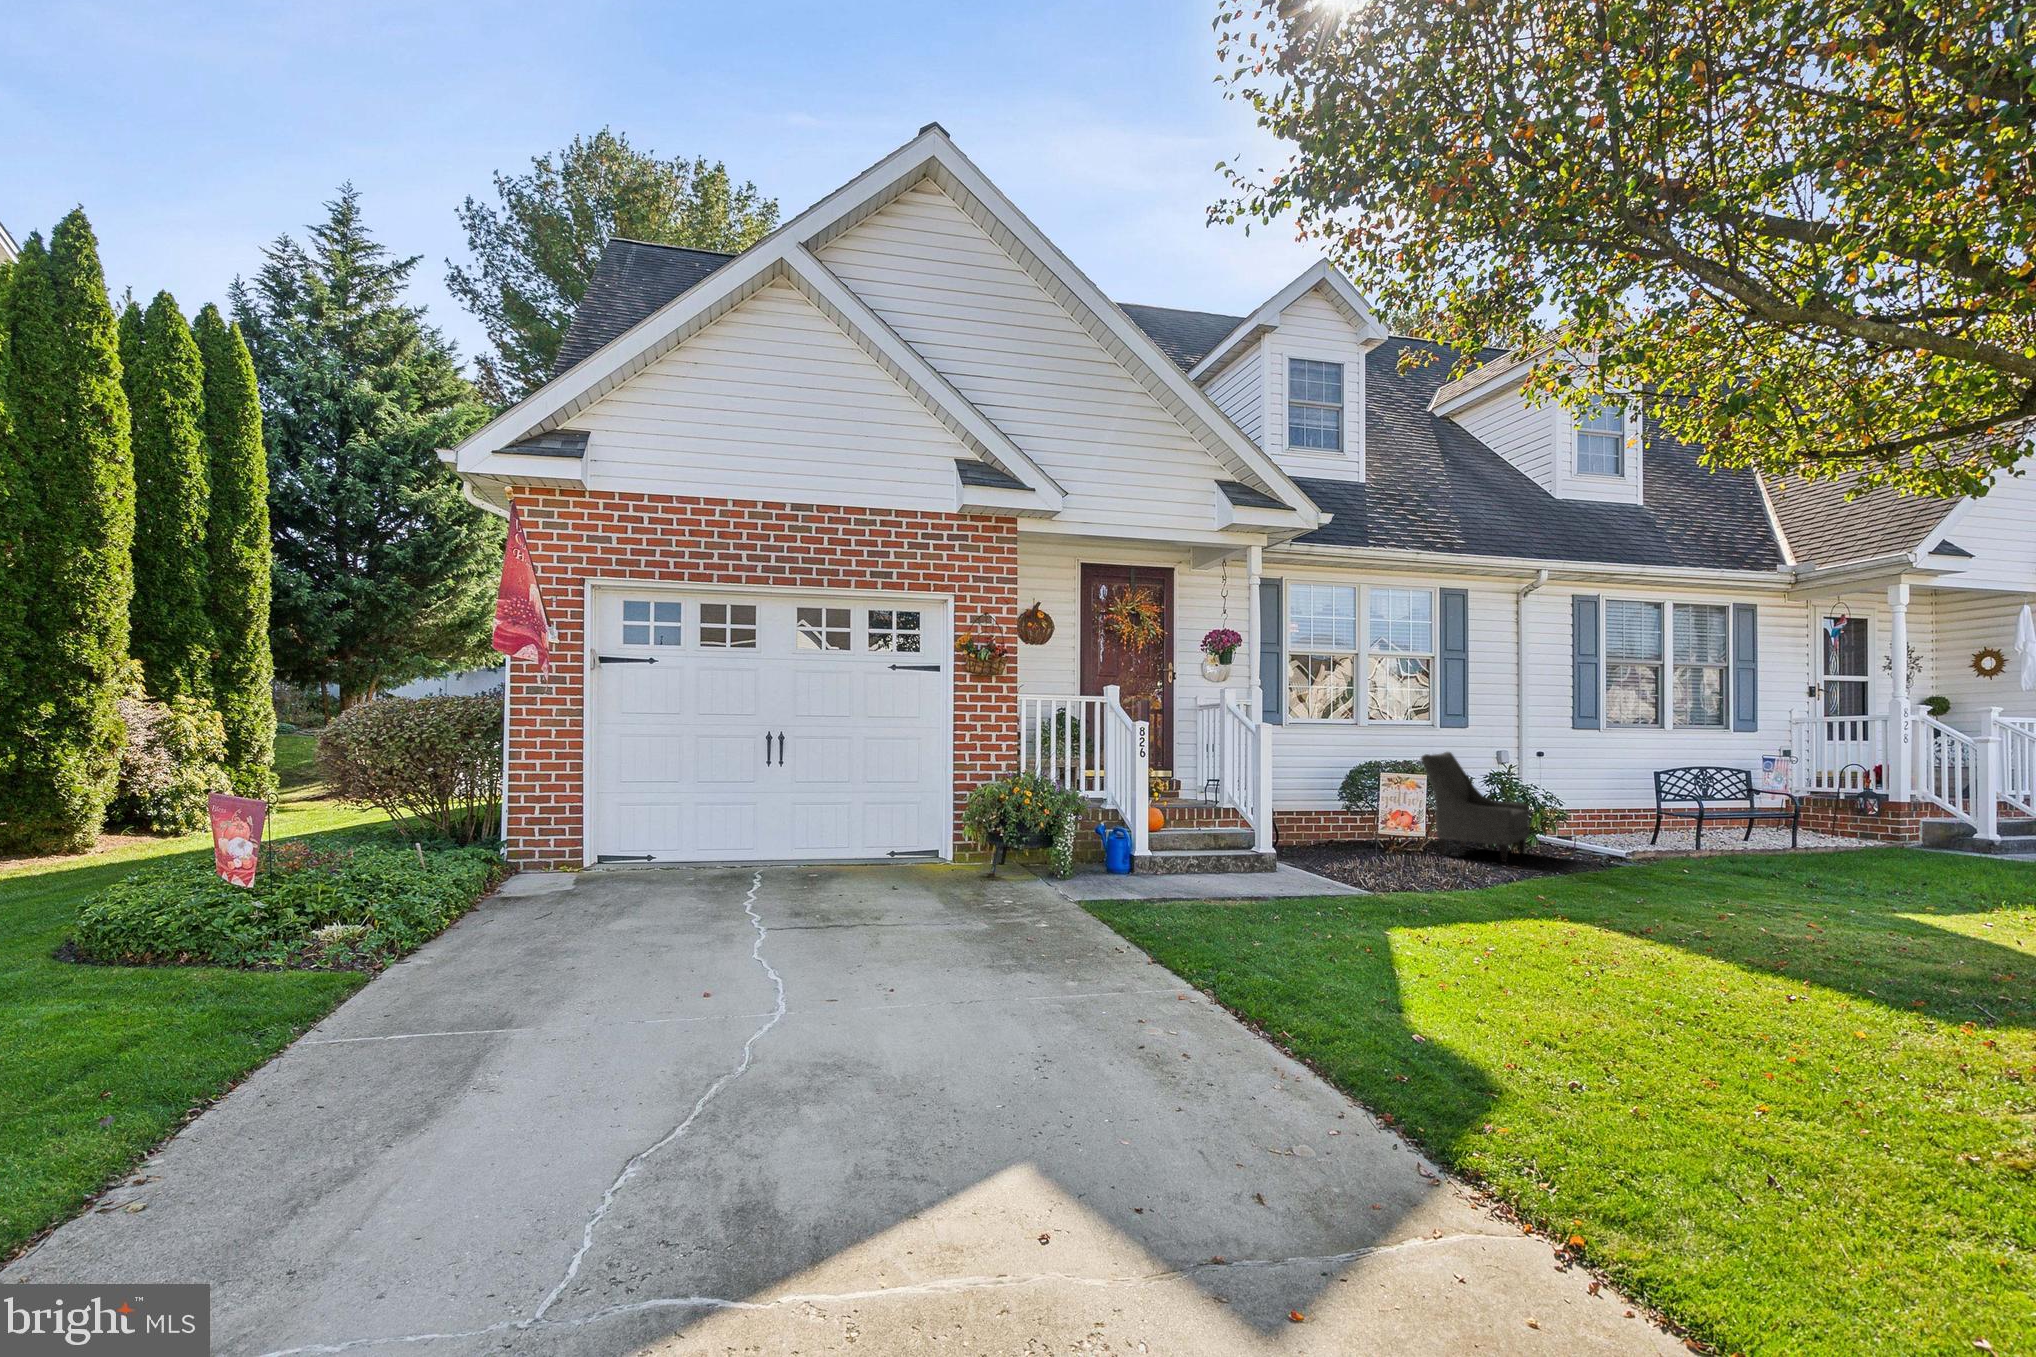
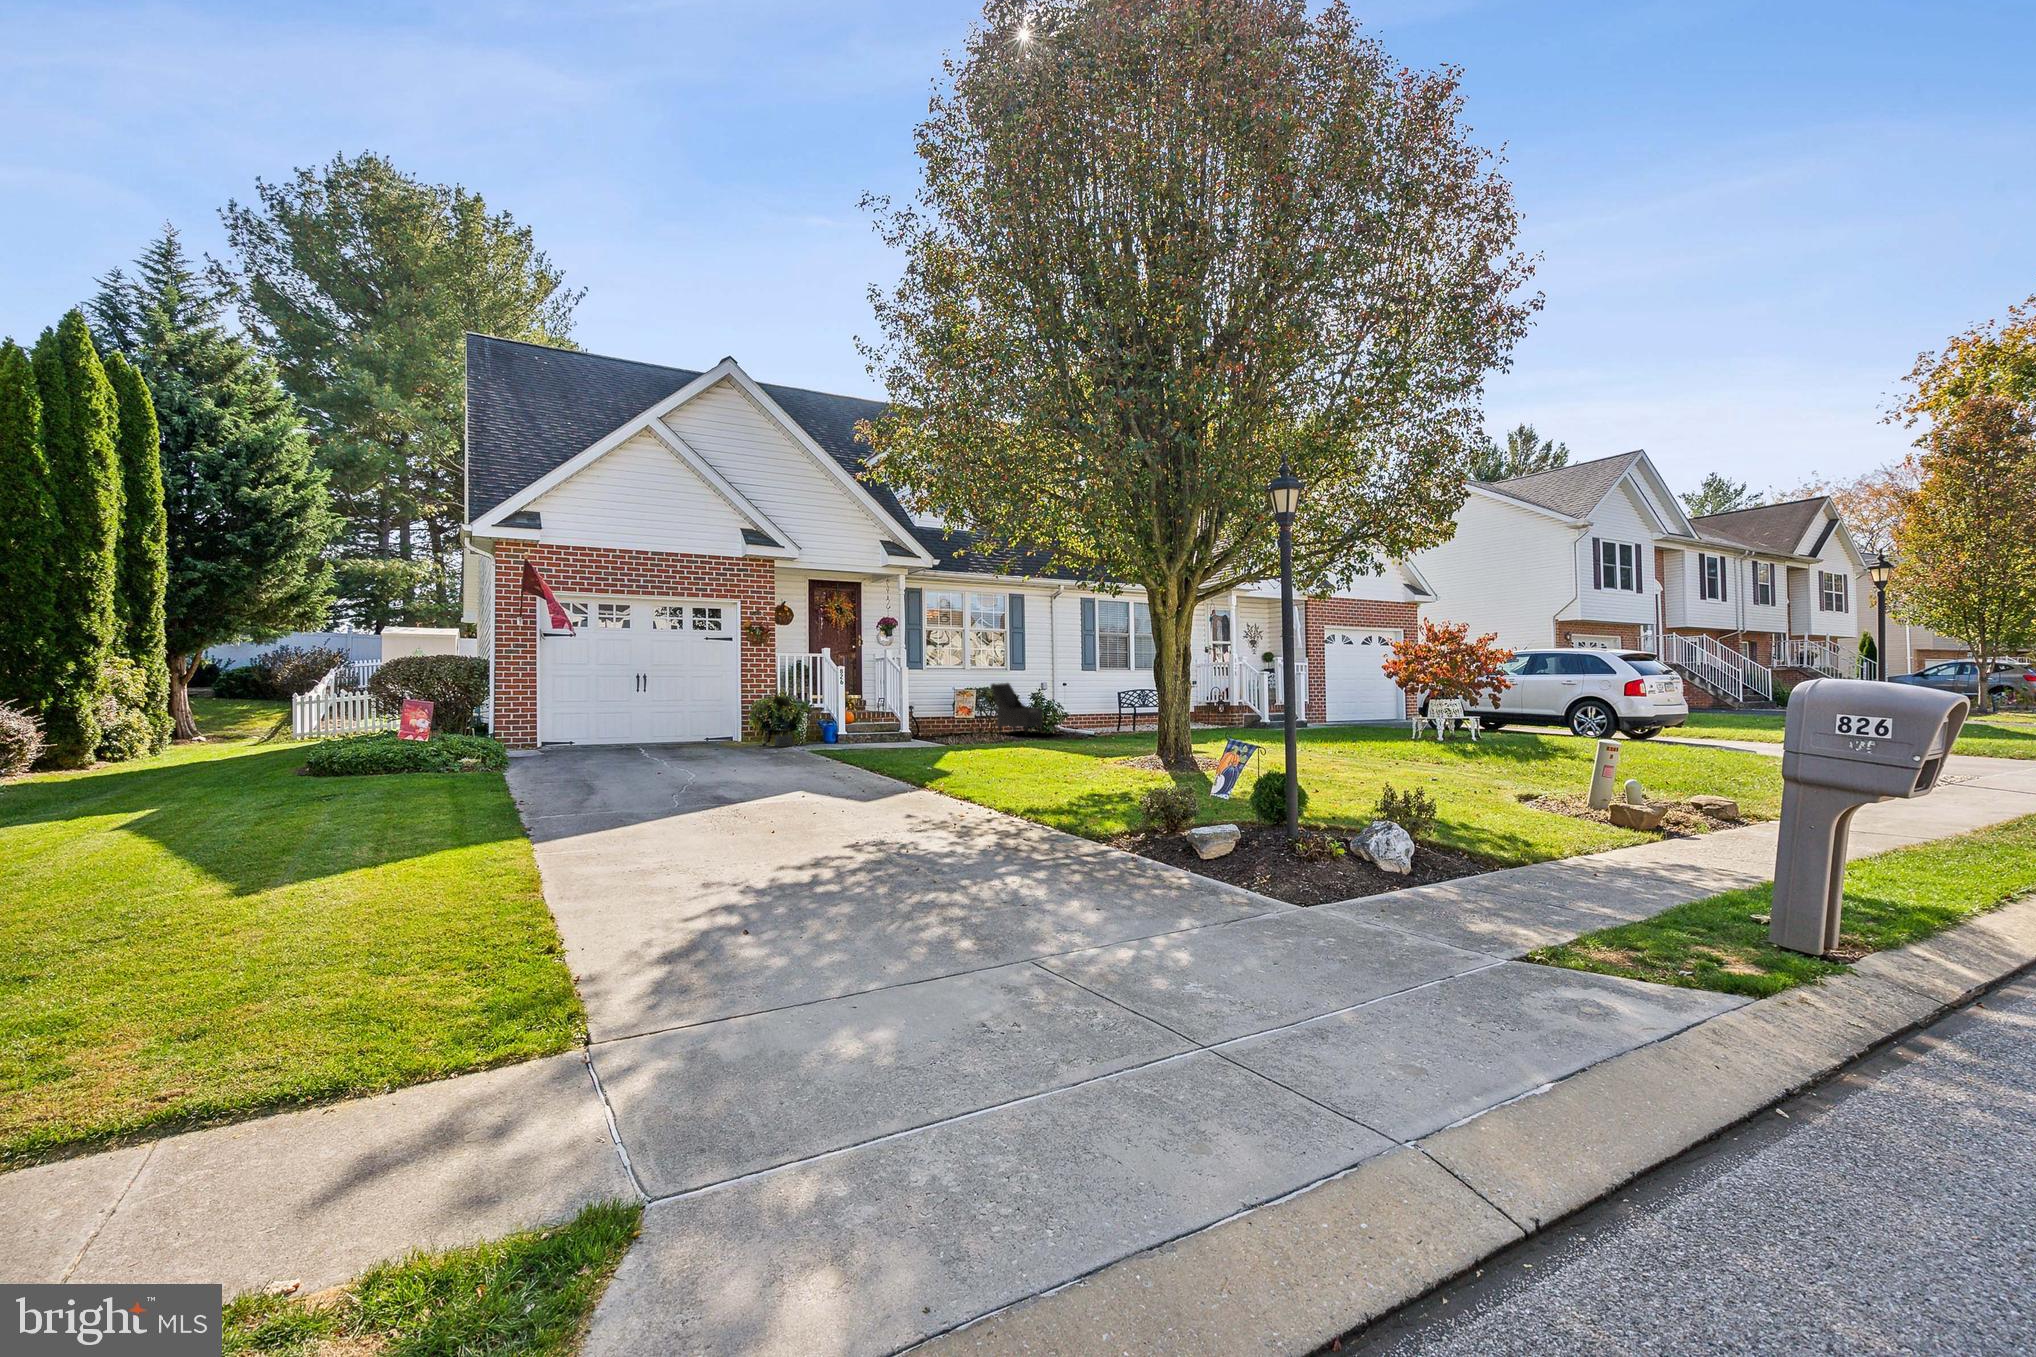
potted tree: none [1007,777,1049,881] -> present [774,697,793,747]

